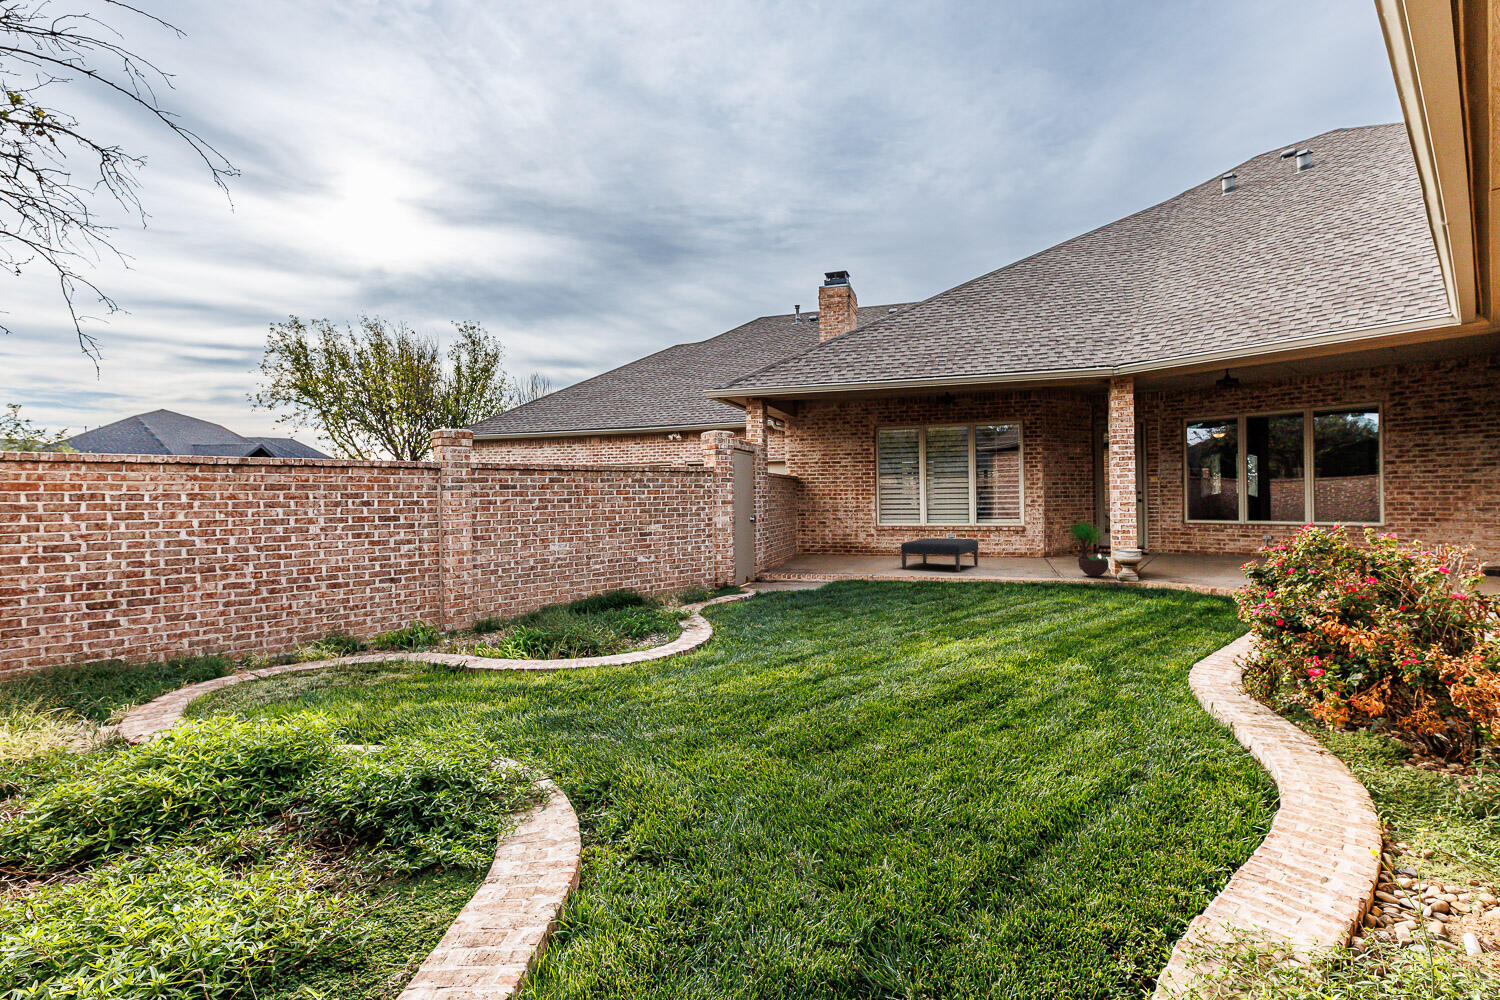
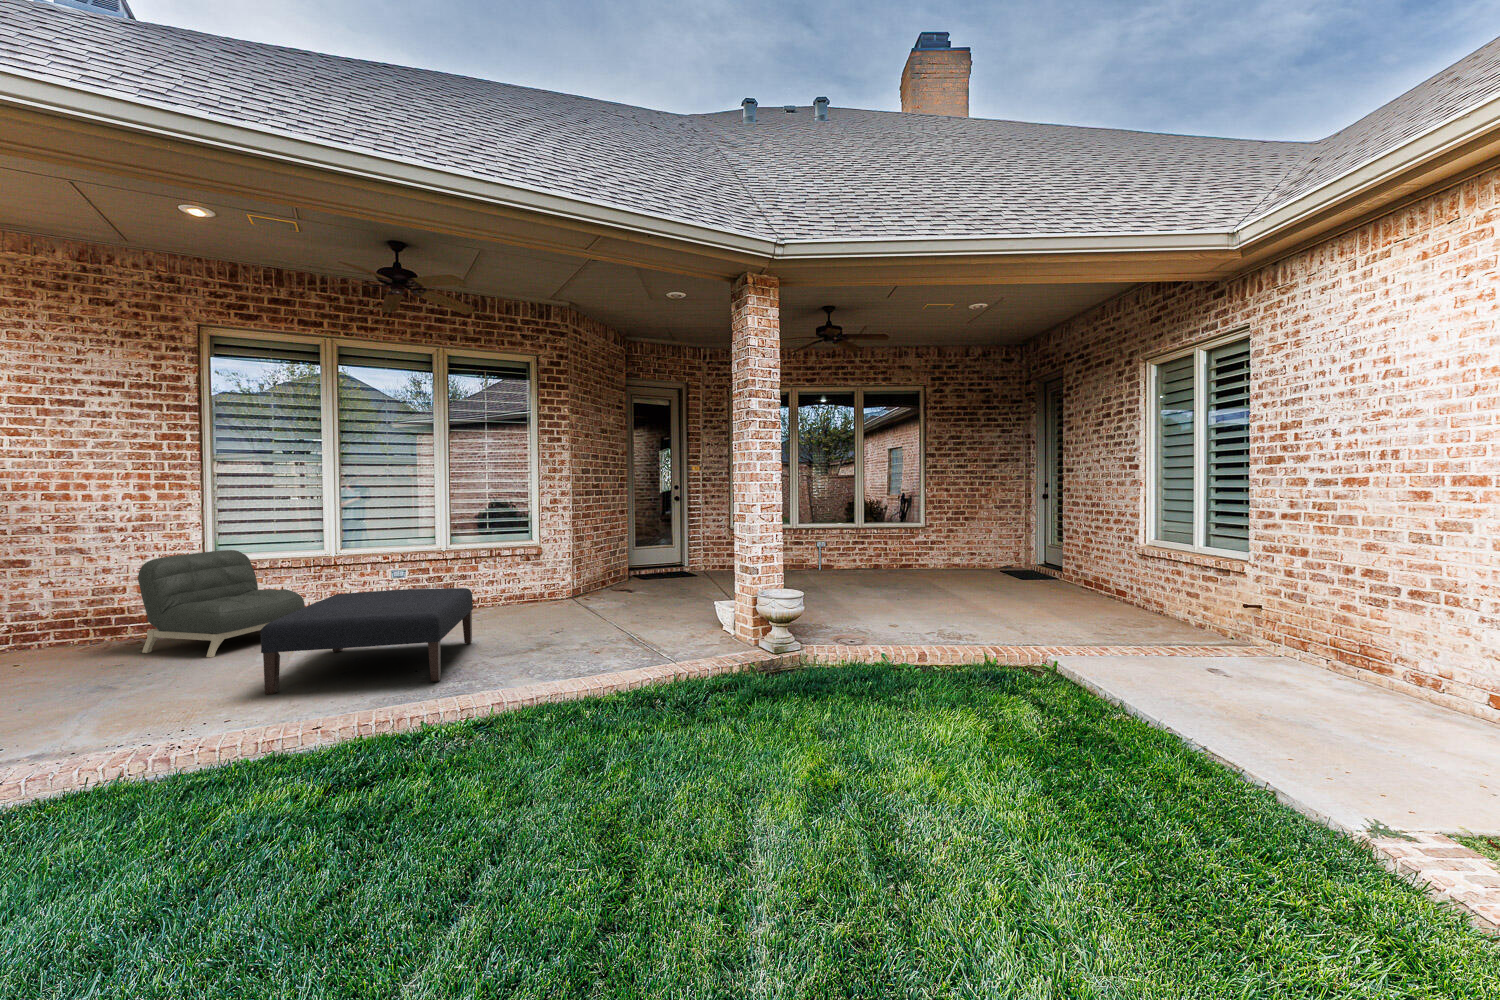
potted tree: present [1069,520,1109,576] -> none [669,533,745,649]
armchair: none [860,521,913,561] -> present [138,550,305,657]

